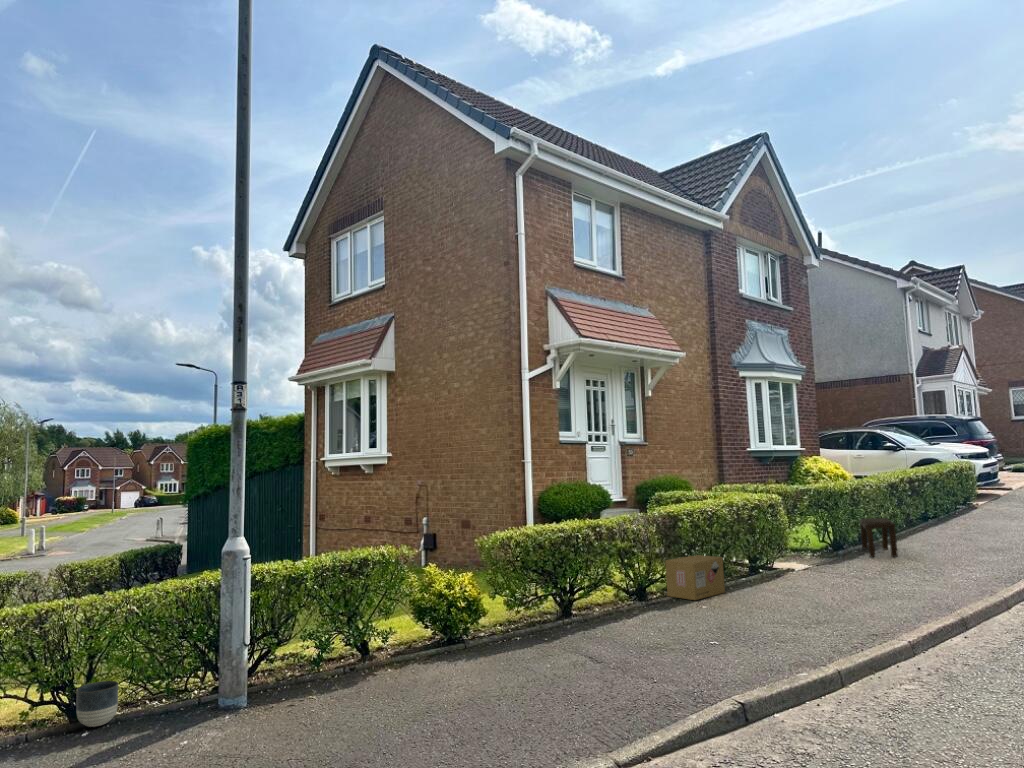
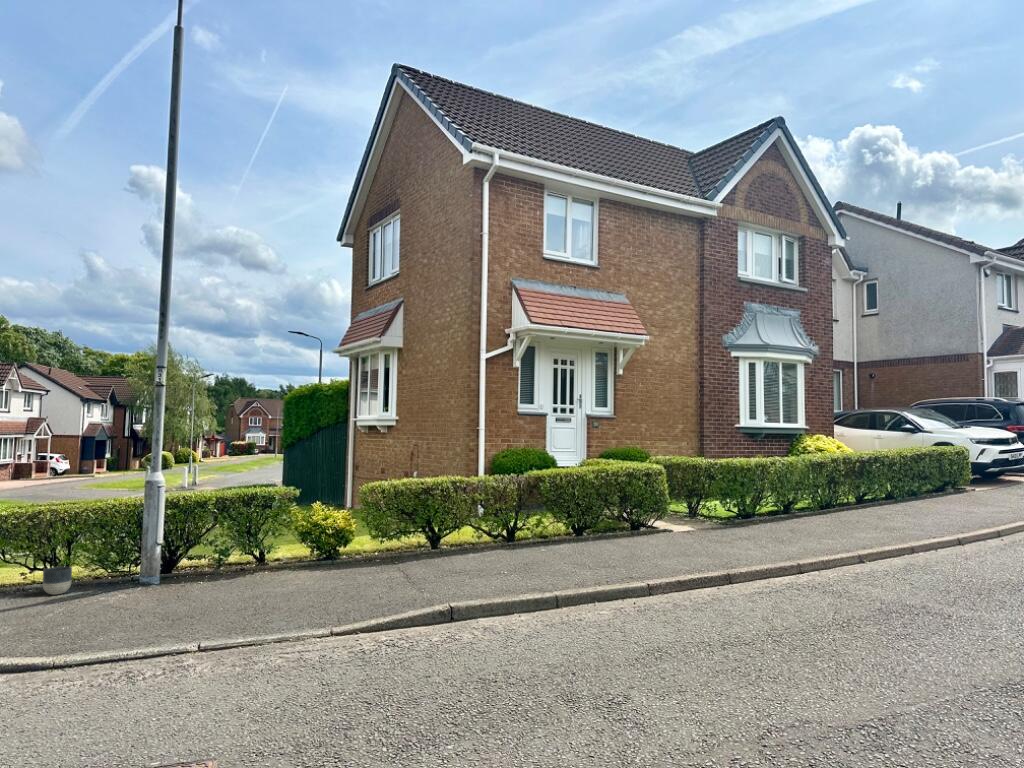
bench: present [860,518,898,557] -> none [764,492,800,527]
cardboard box: present [666,555,725,600] -> none [537,512,588,549]

